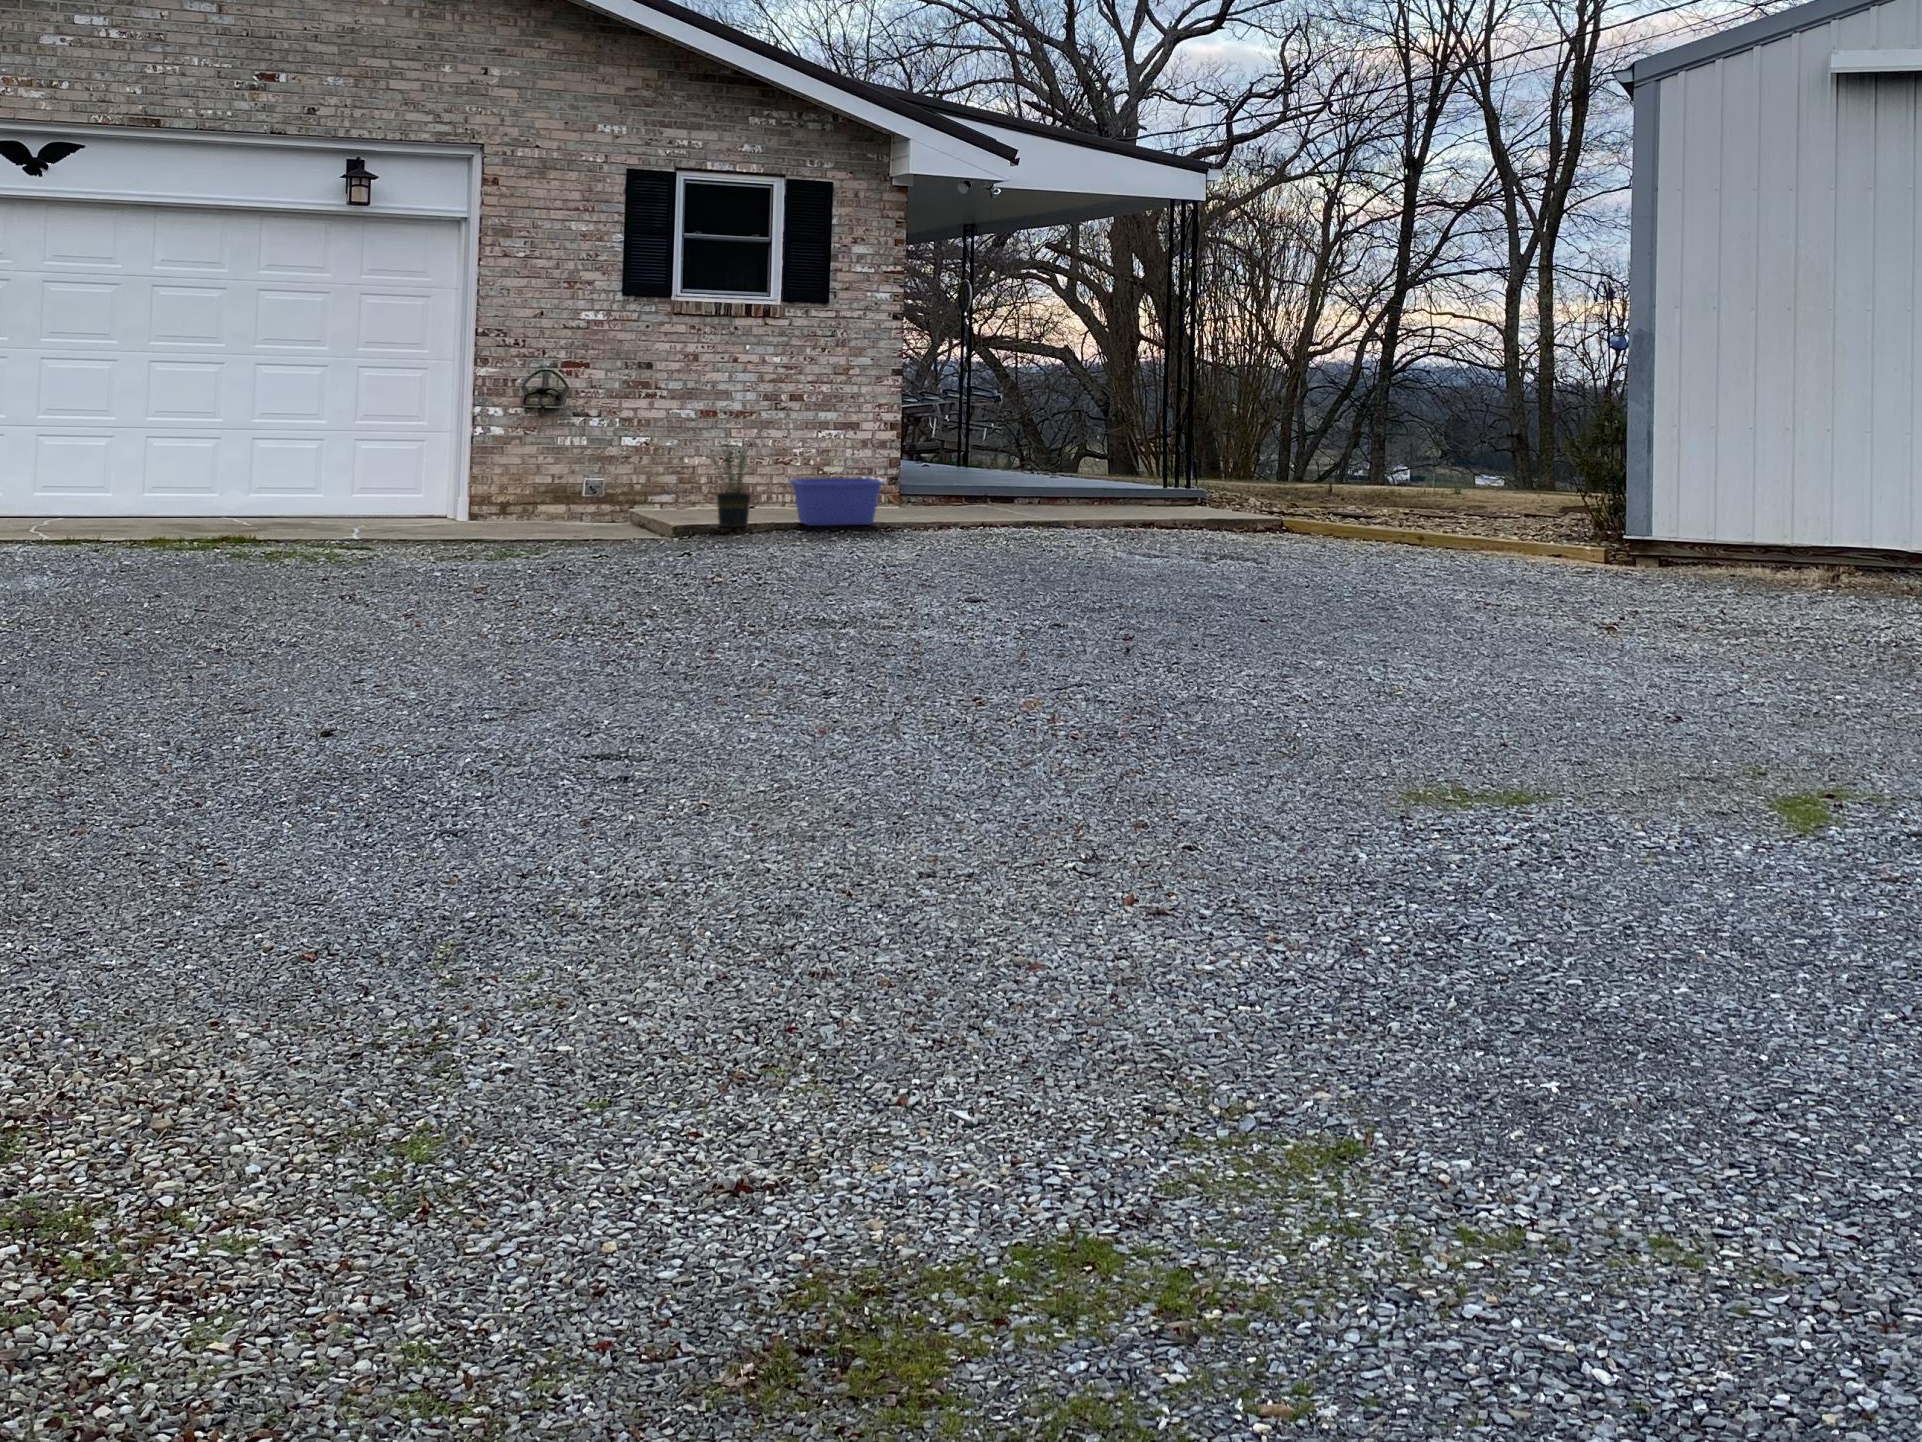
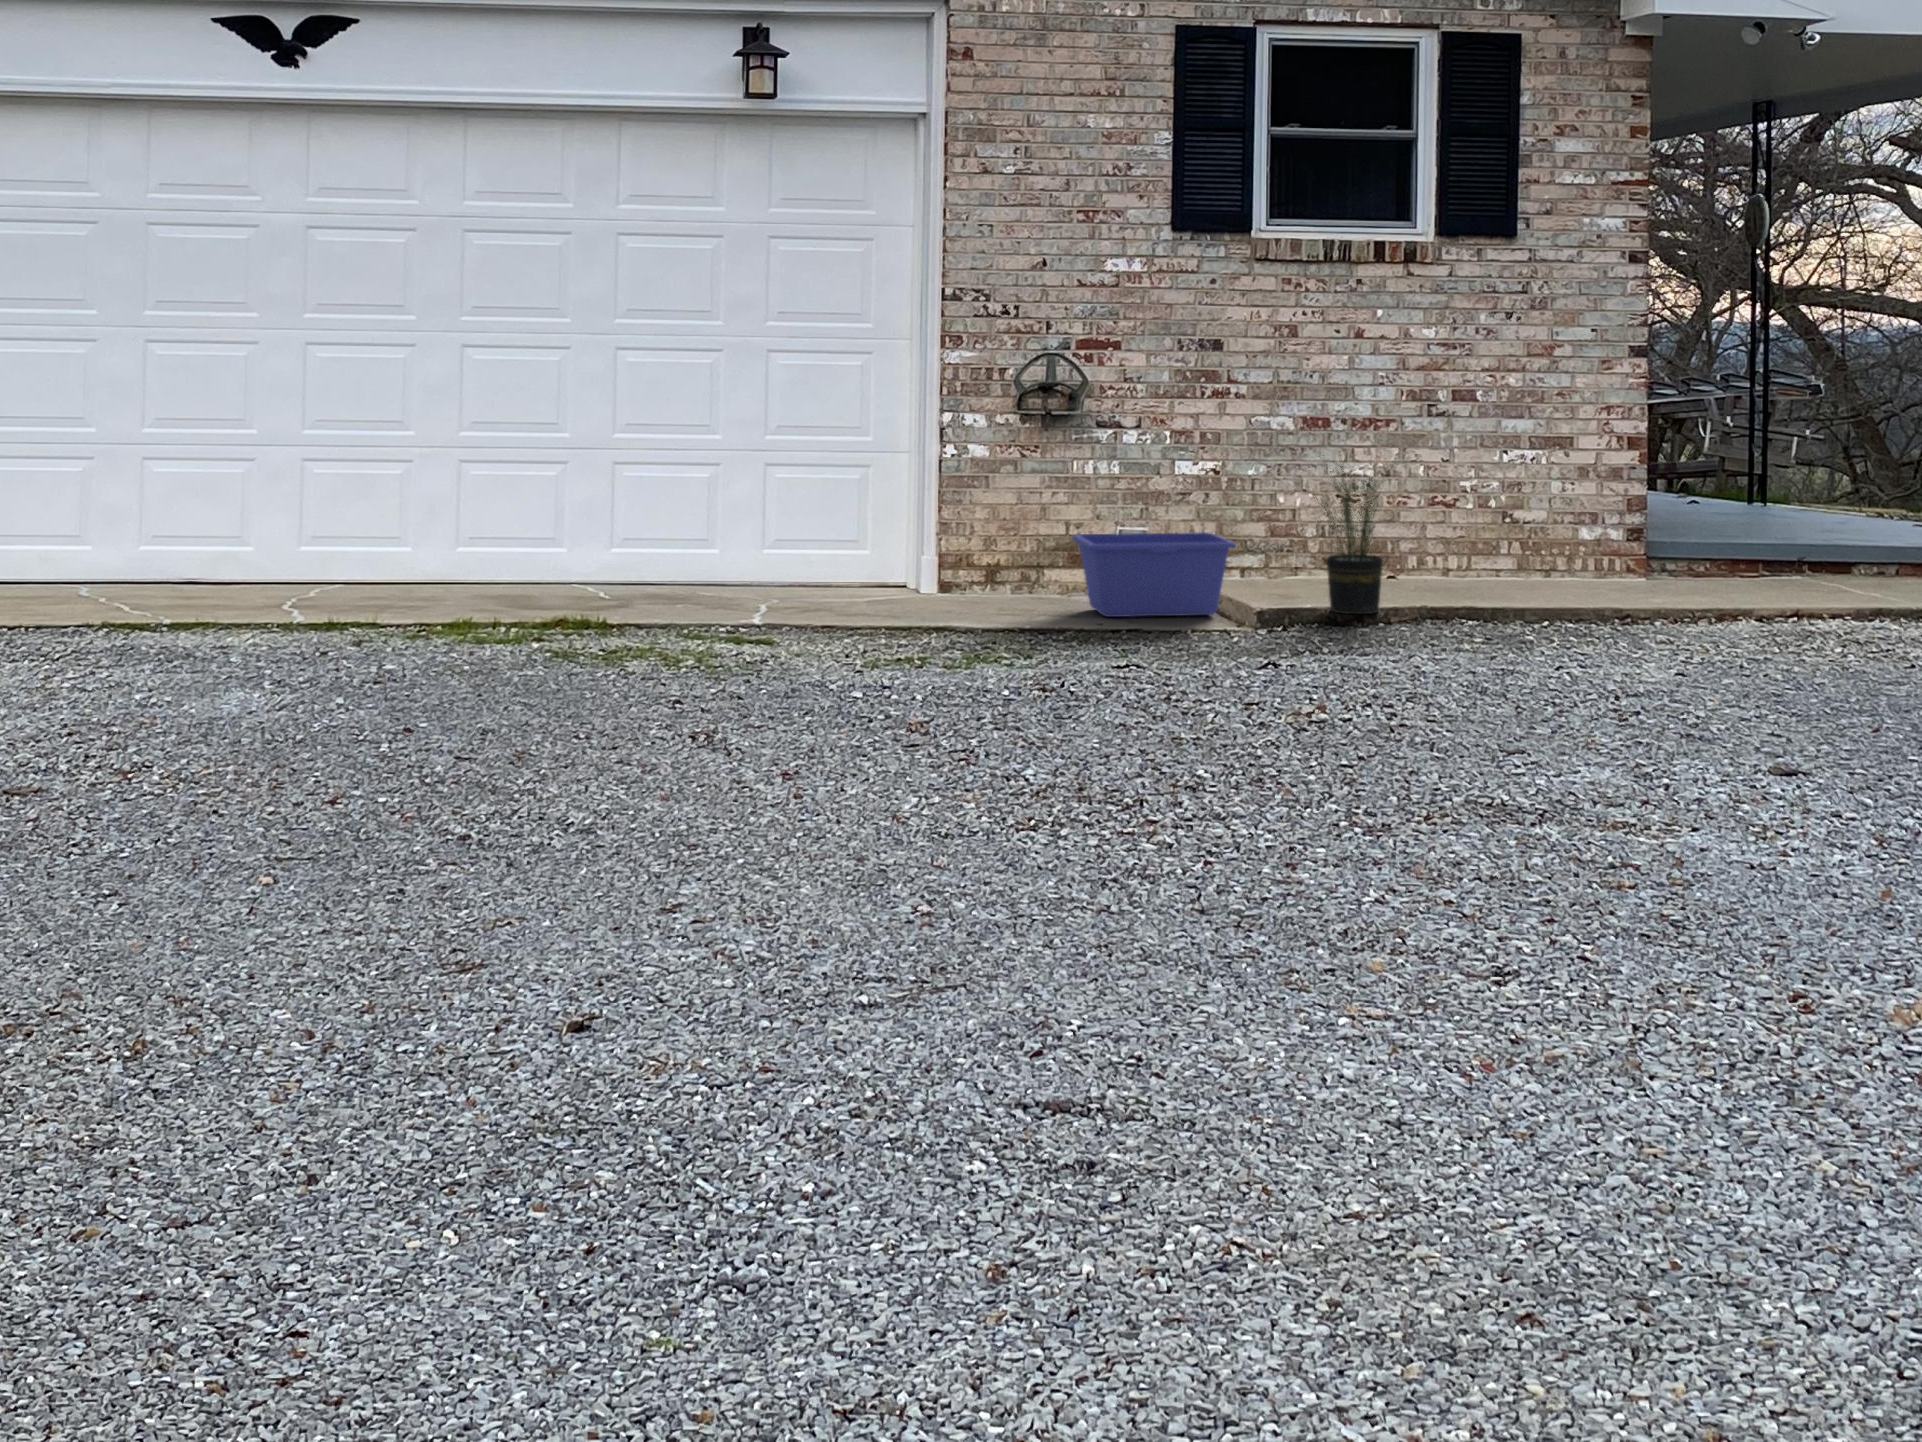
storage bin: present [789,478,884,526] -> present [1072,532,1236,617]

